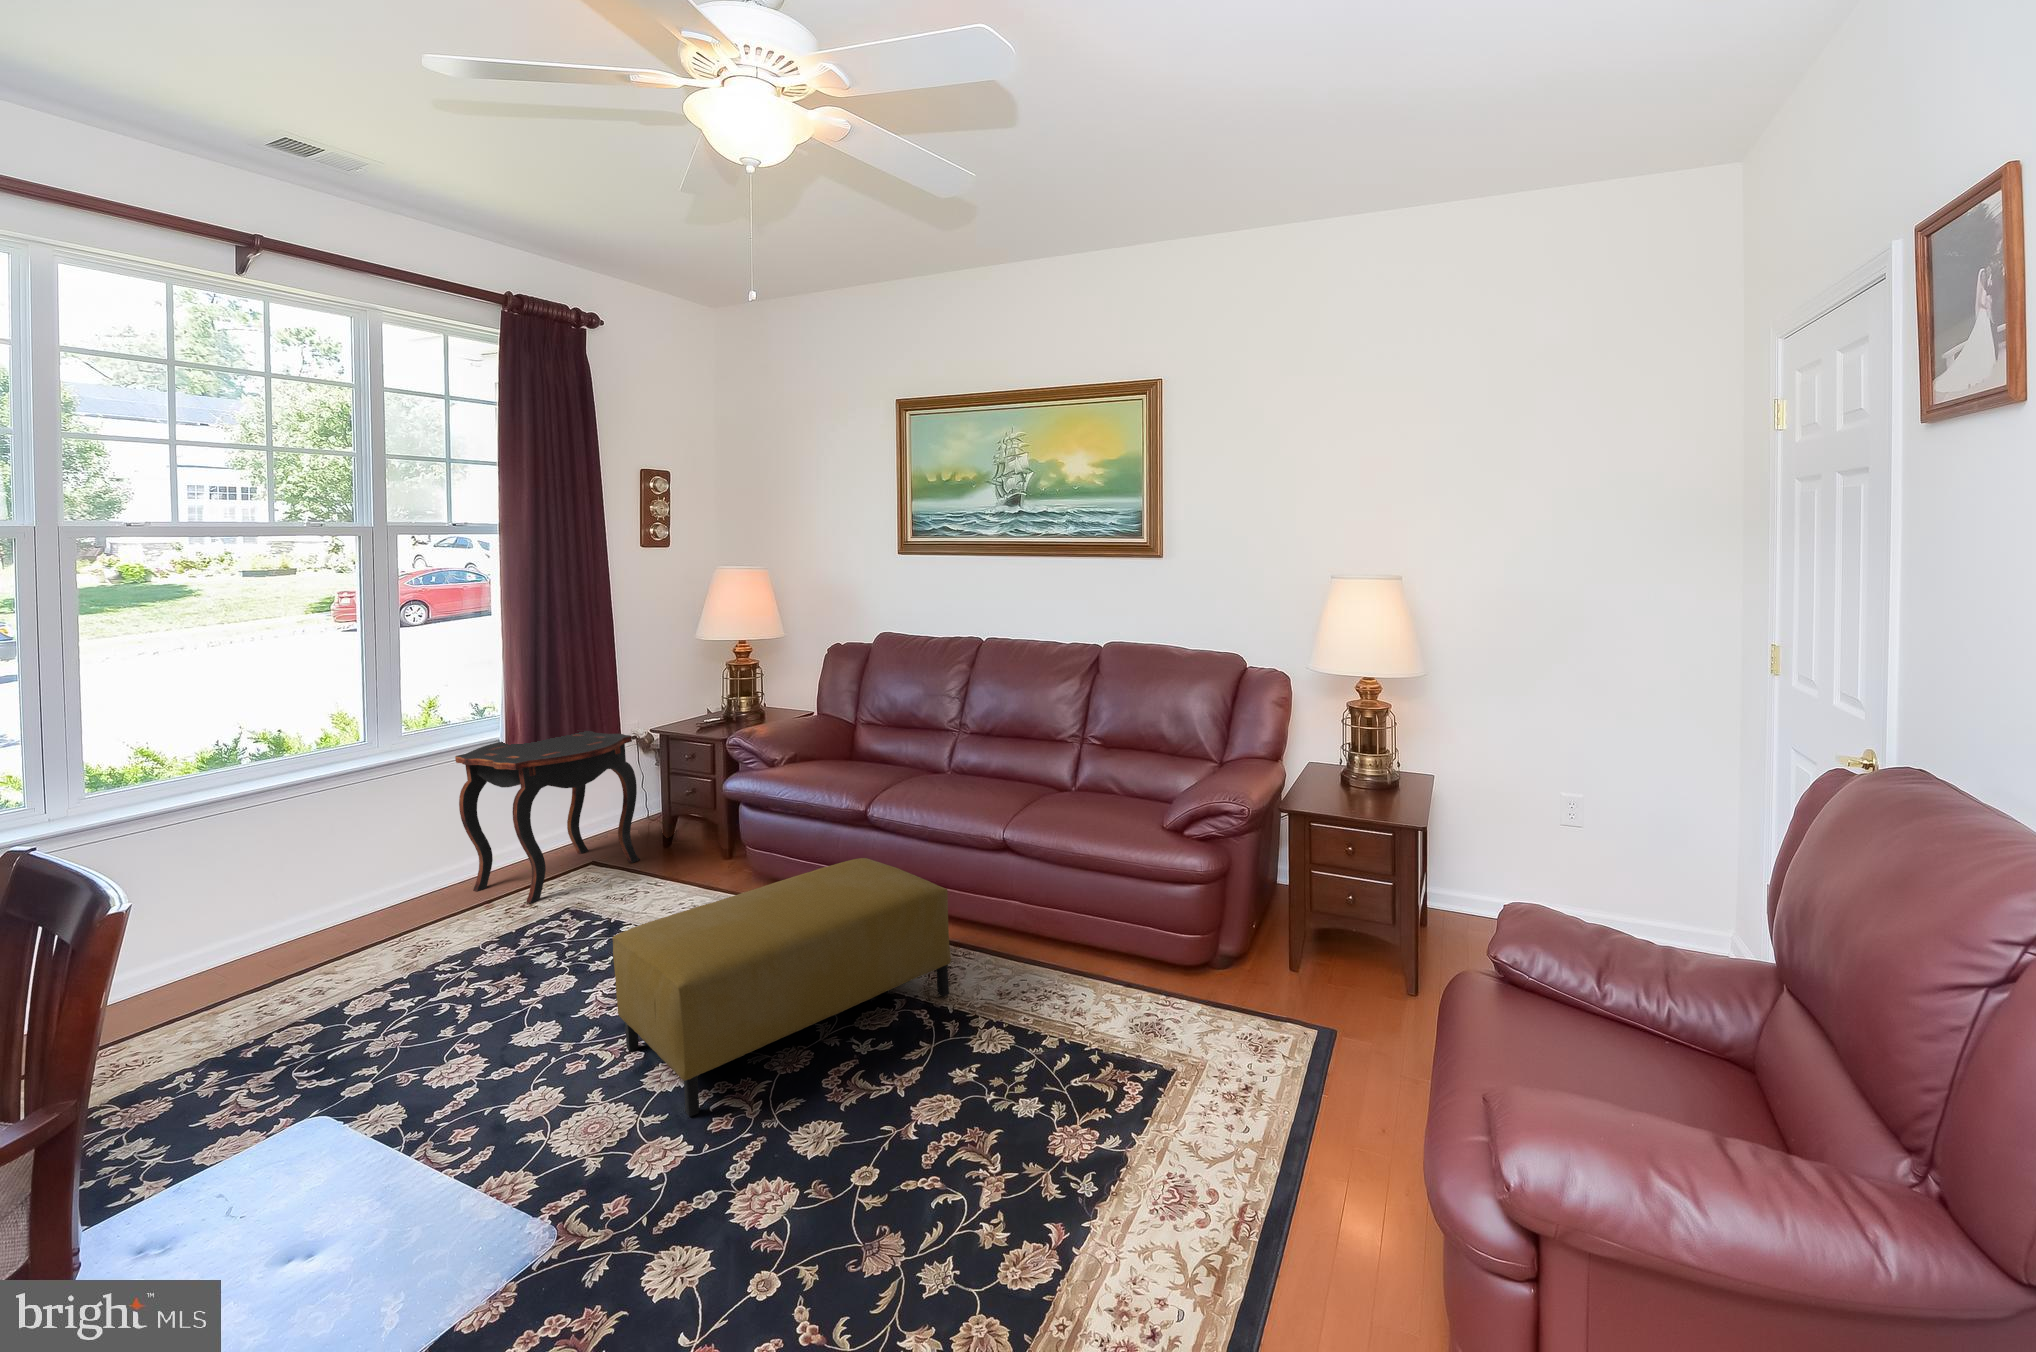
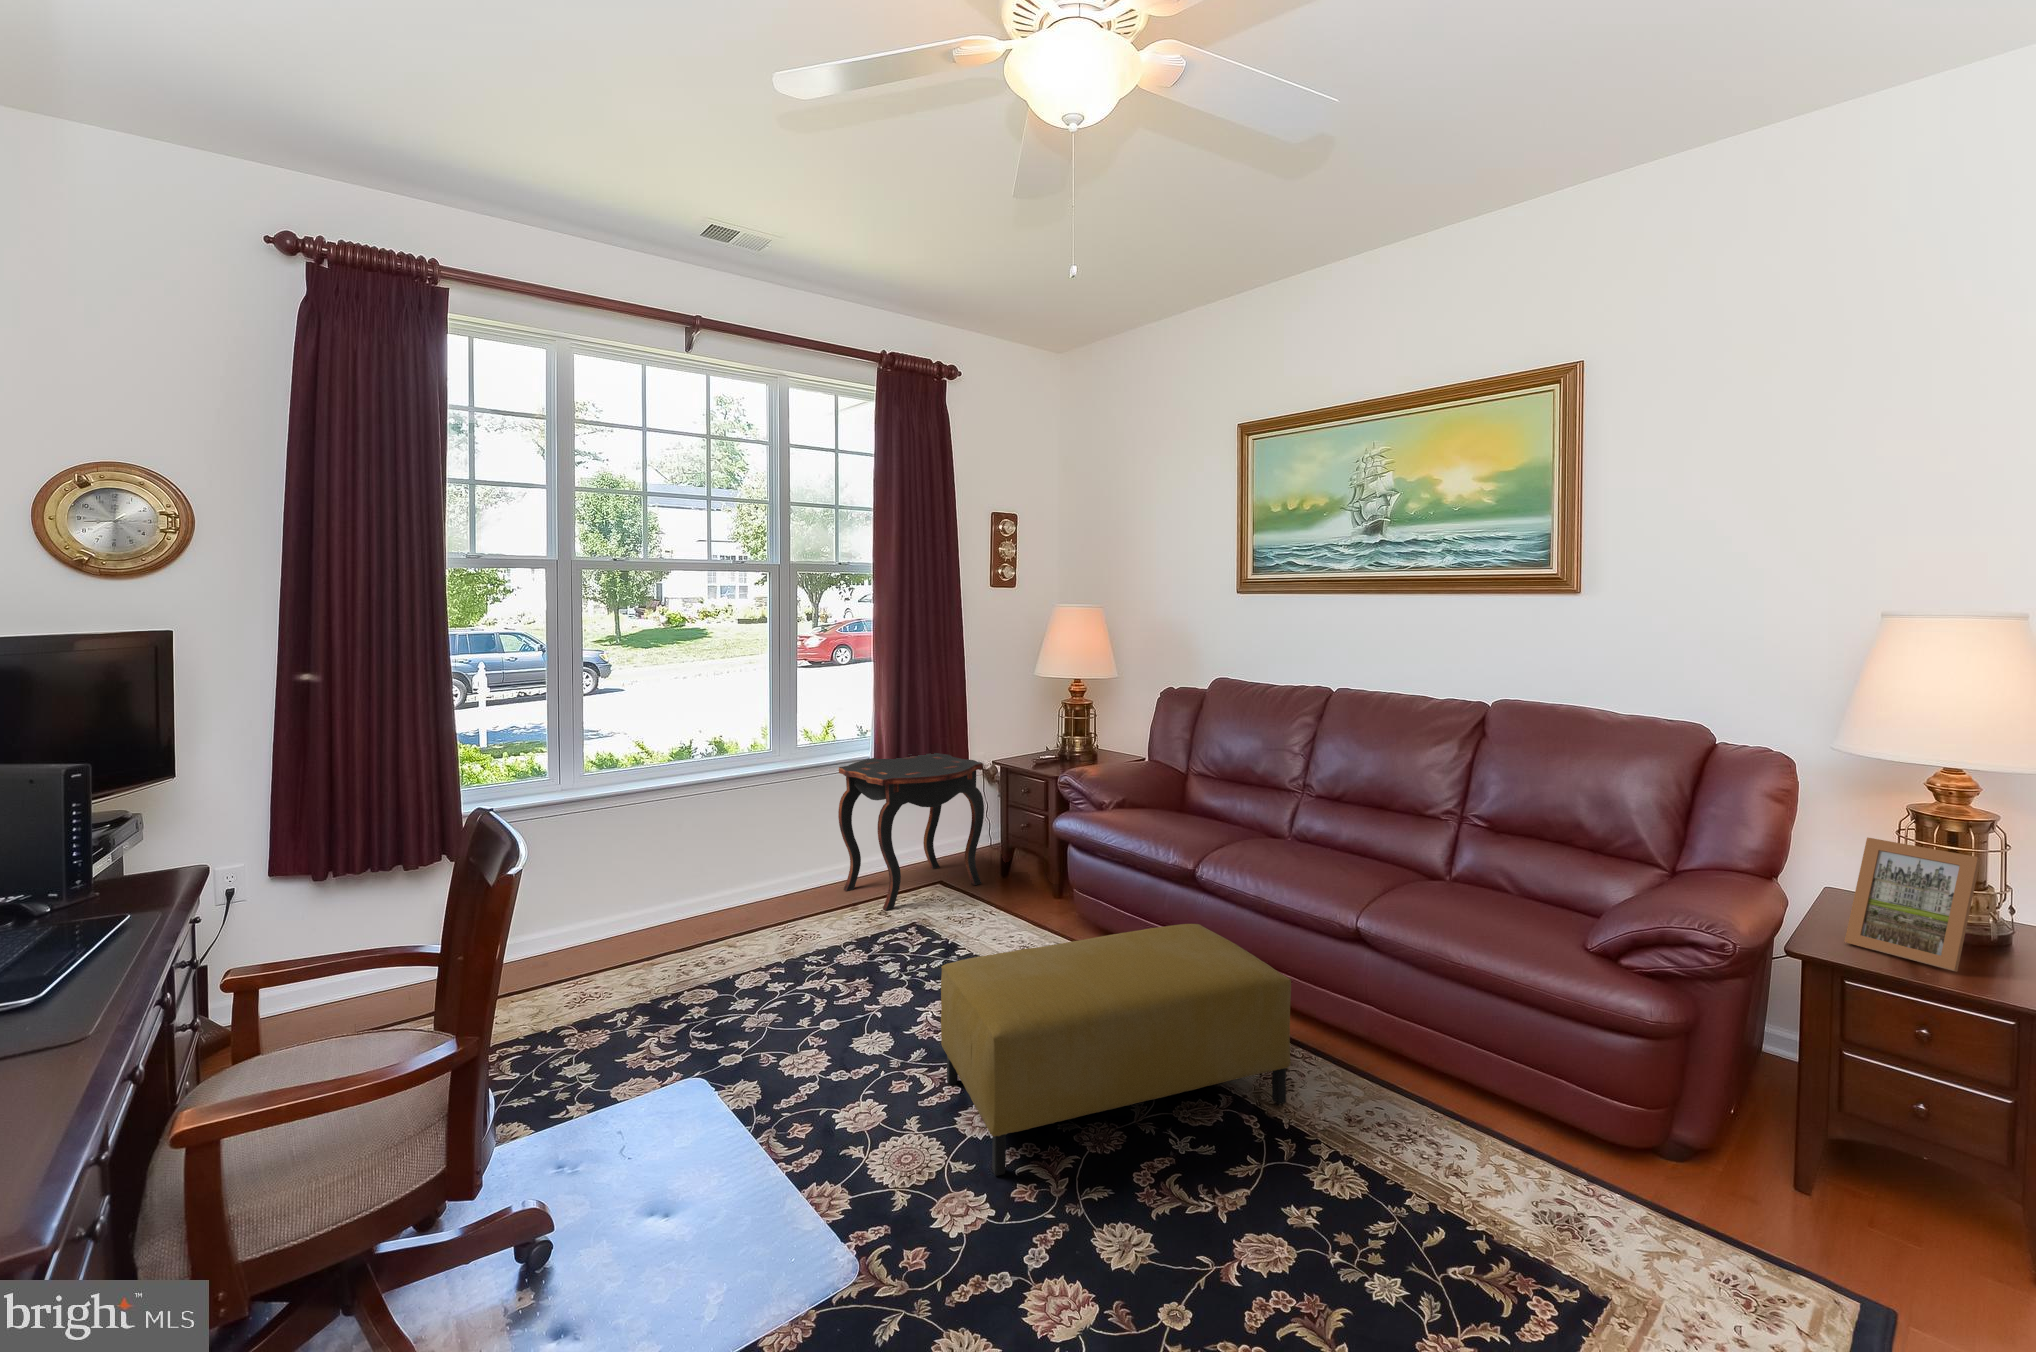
picture frame: none [1313,720,1380,803] -> present [1844,838,1981,972]

